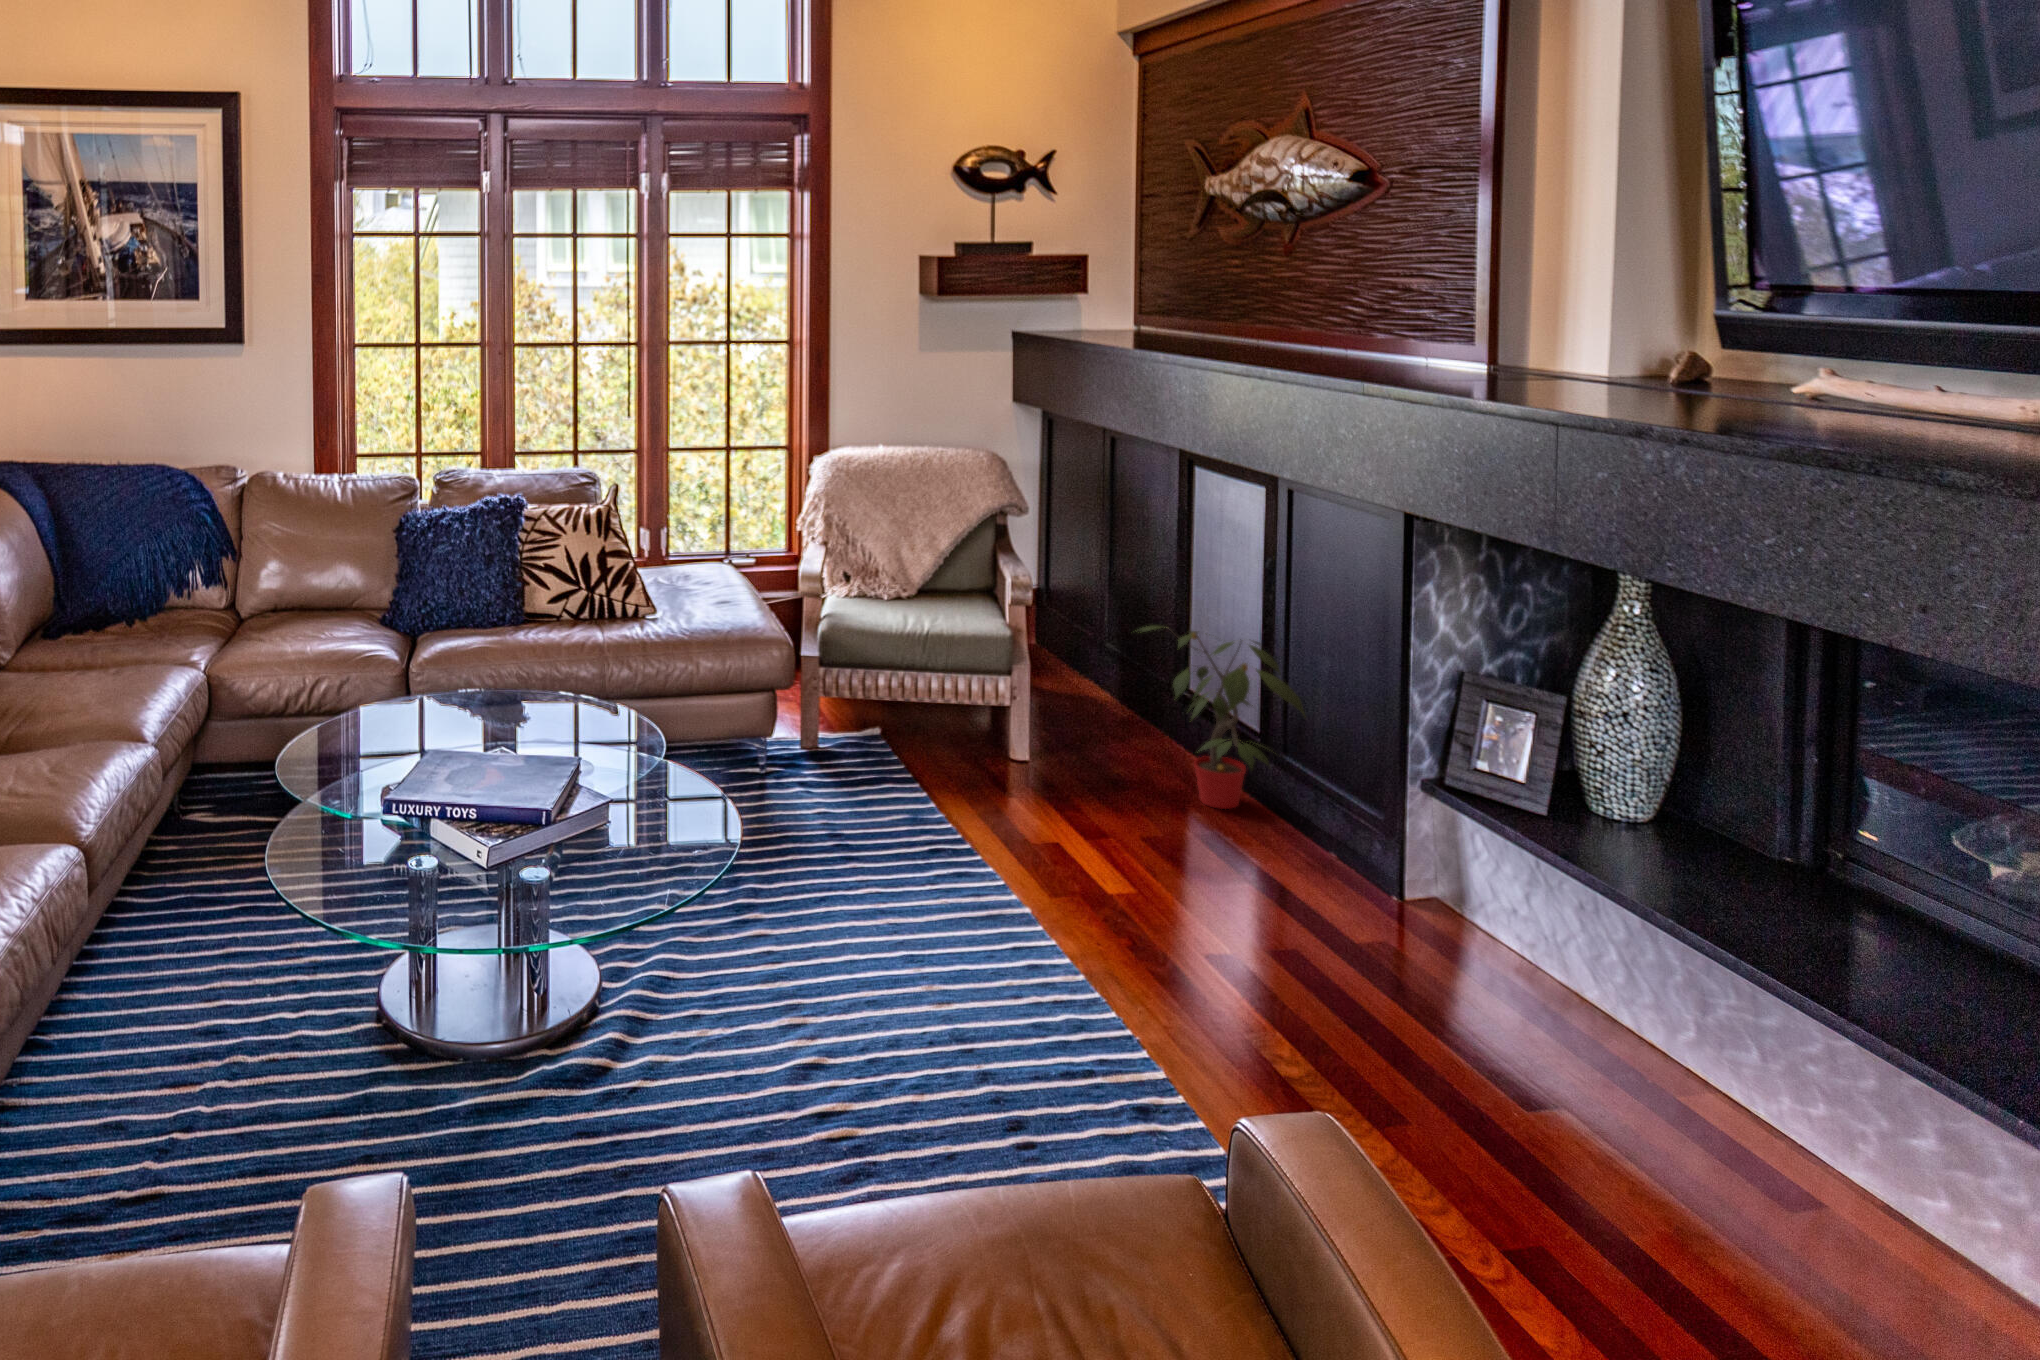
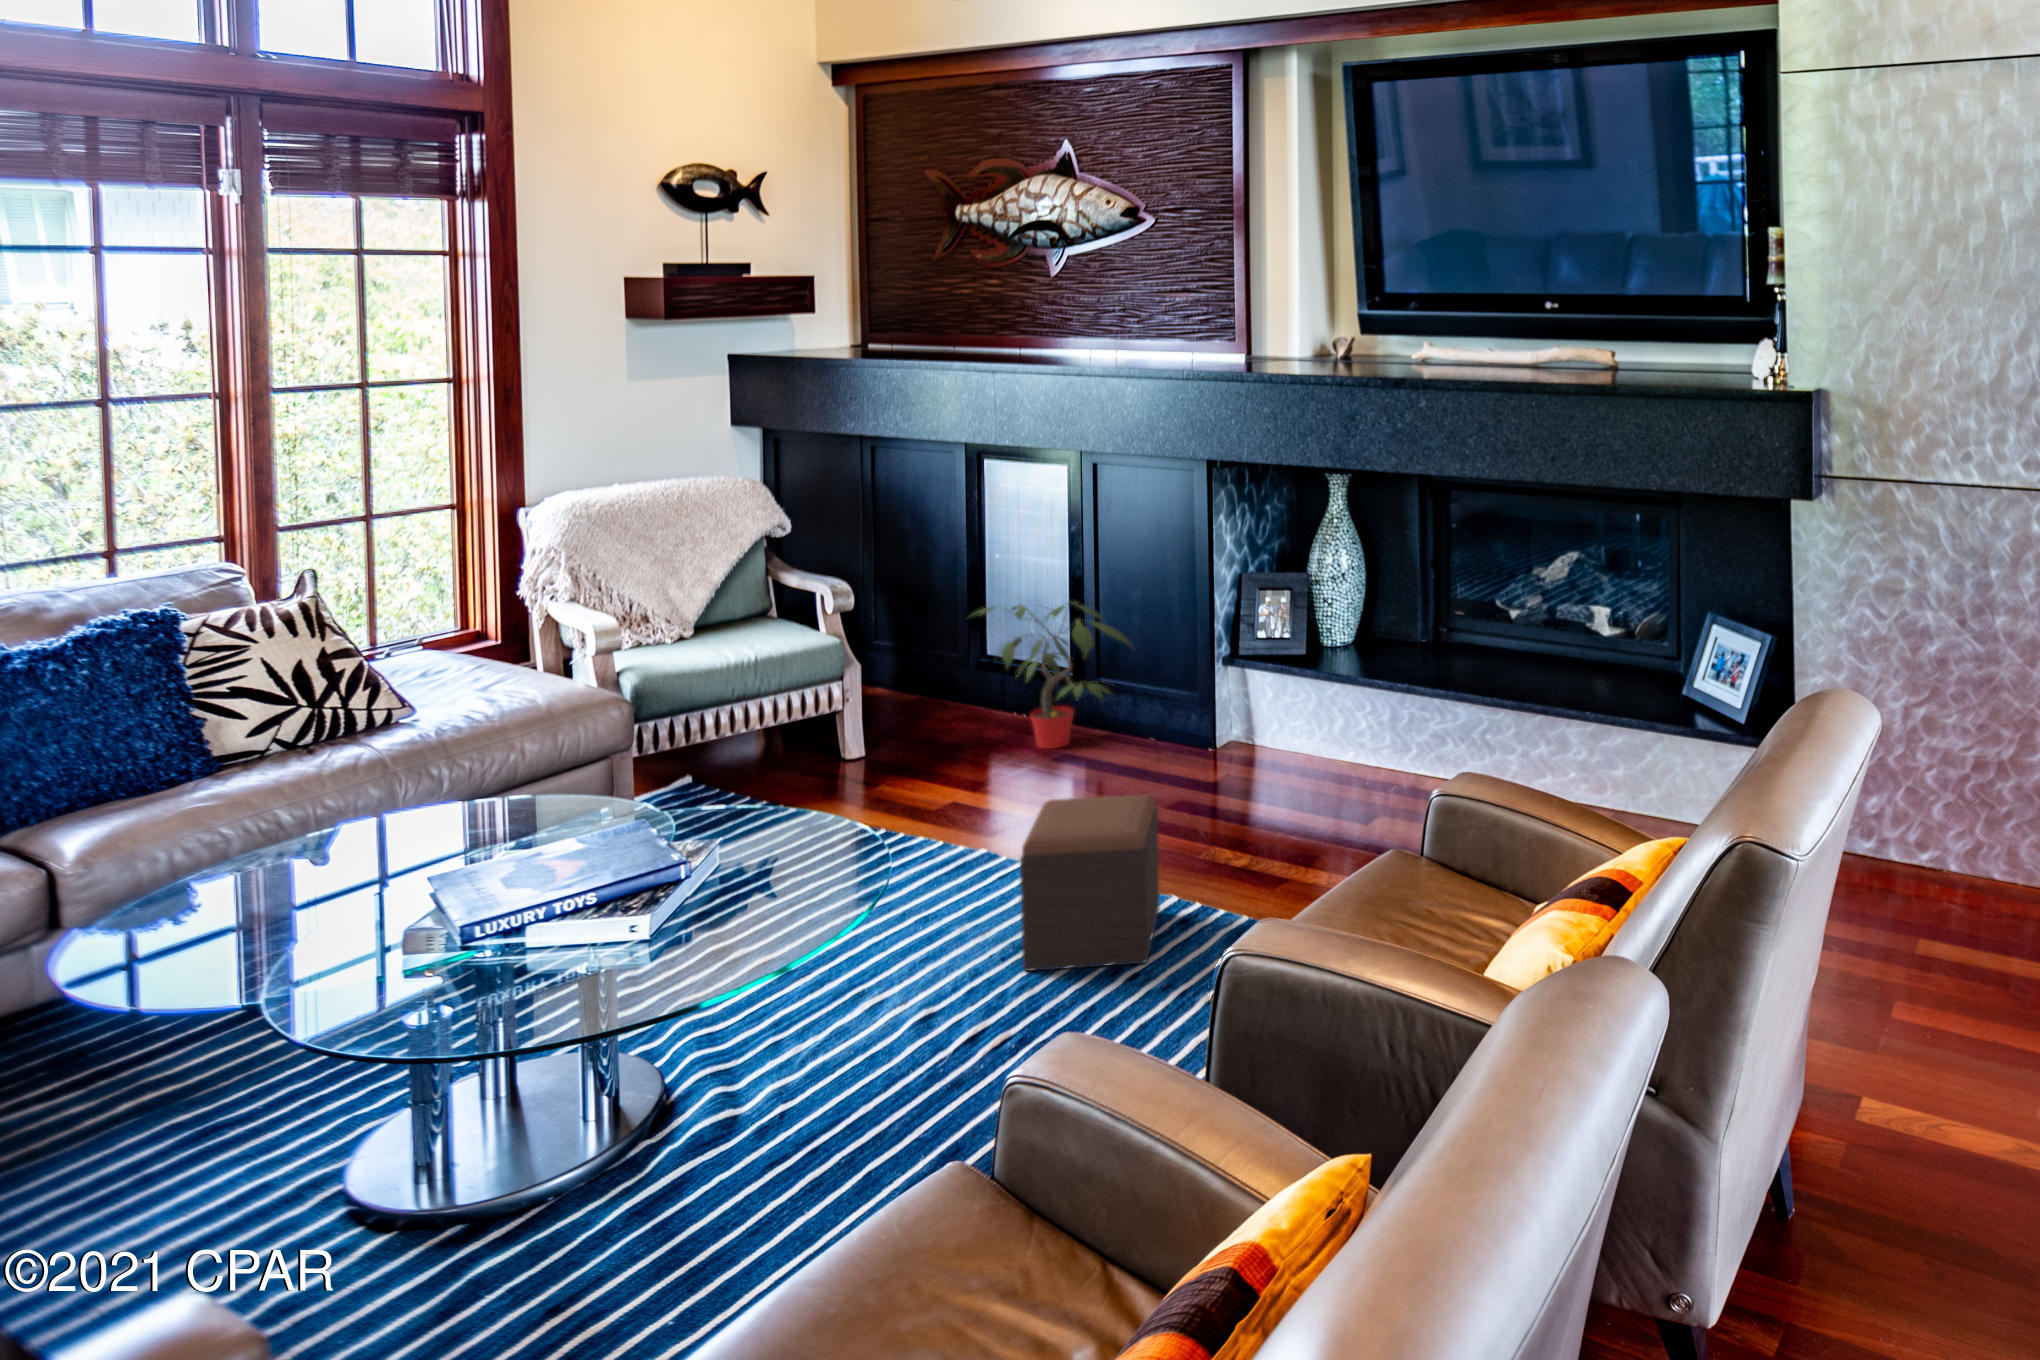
footstool: none [939,874,1141,1127] -> present [1020,794,1160,971]

